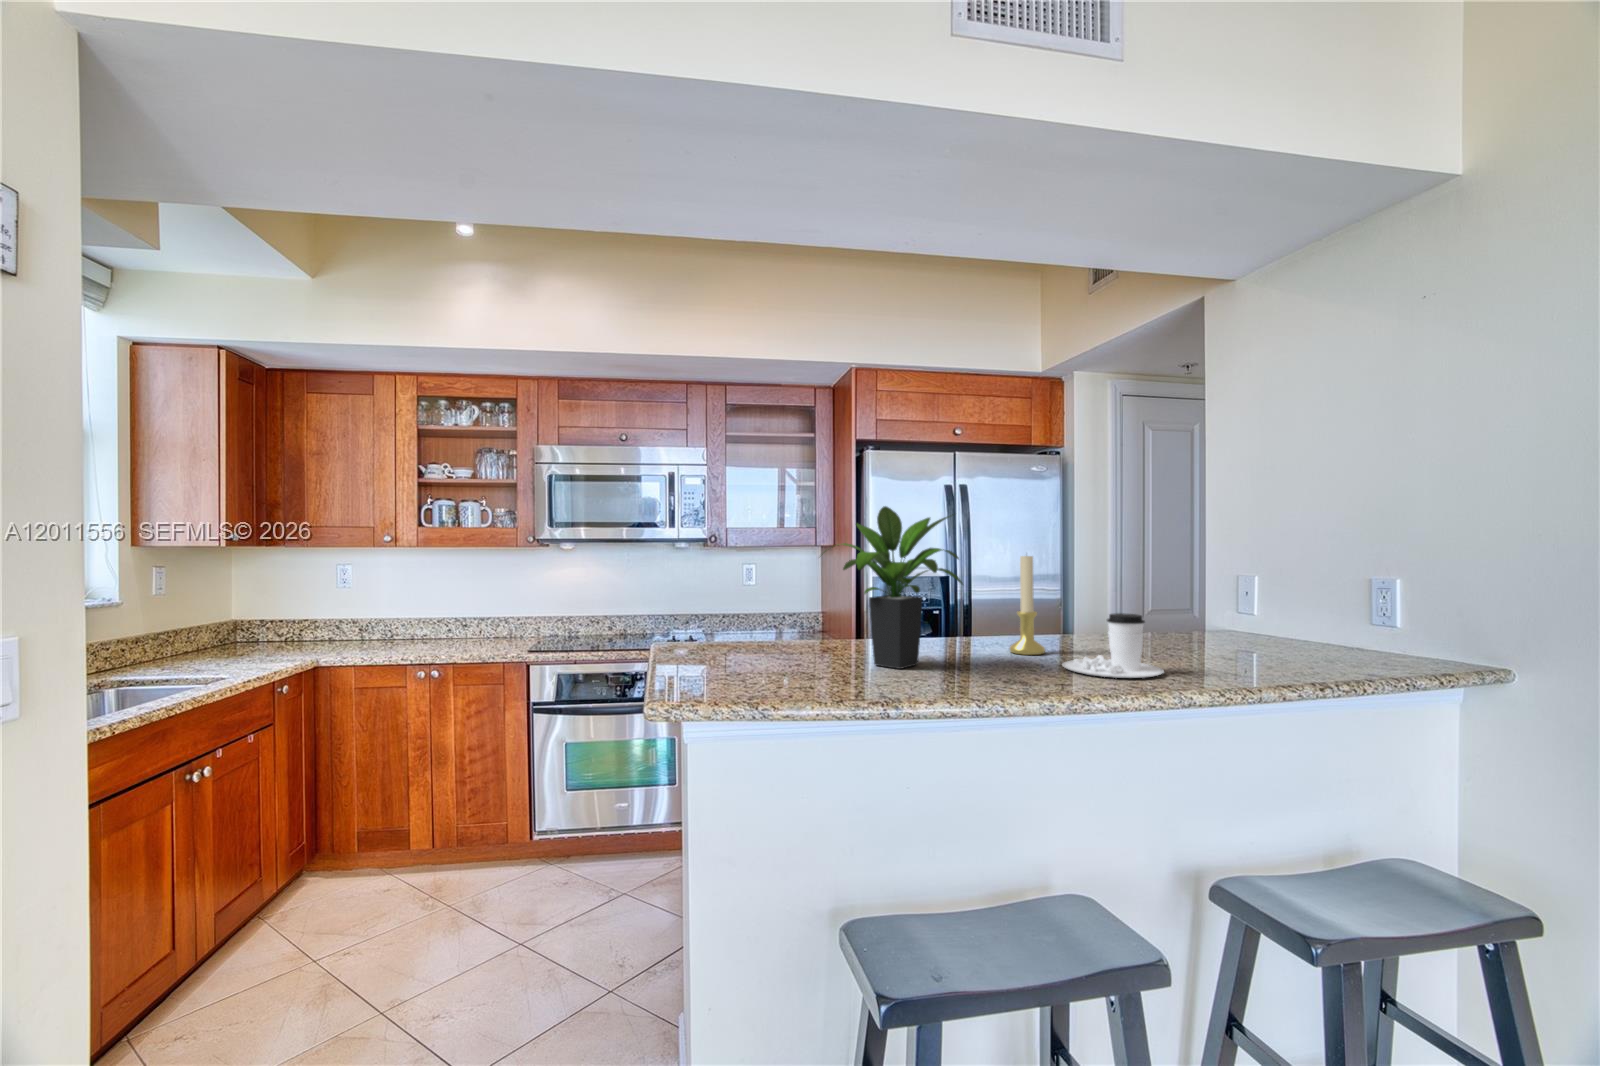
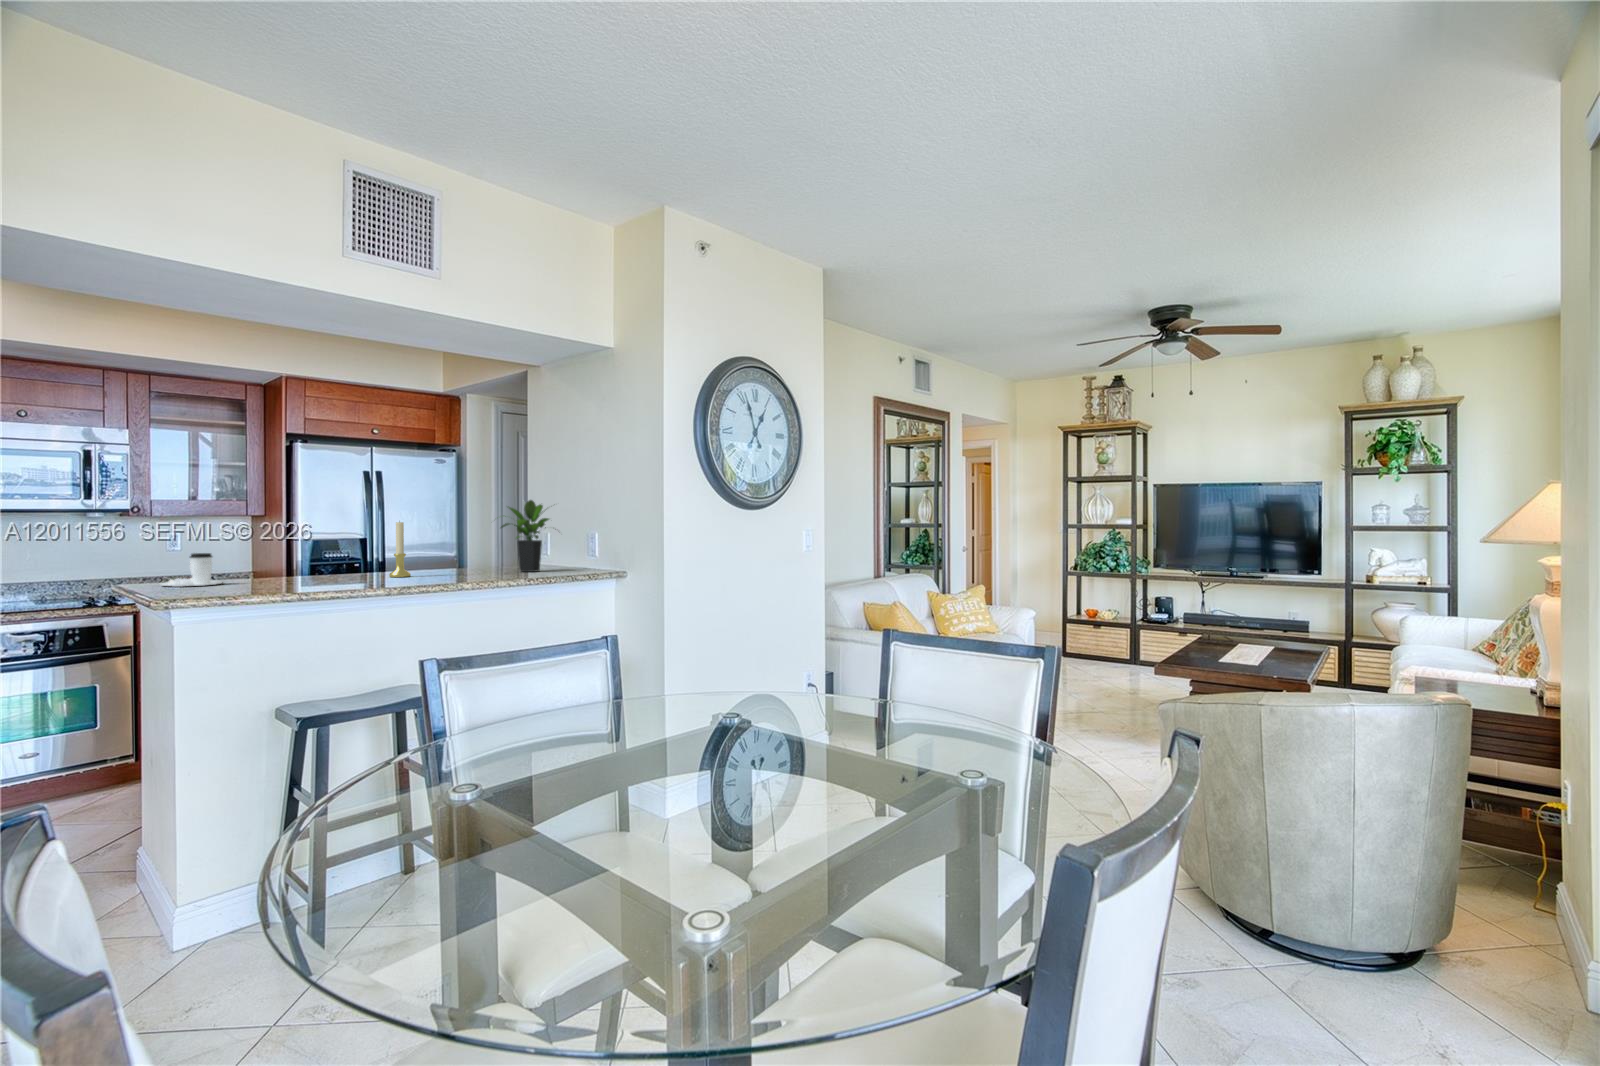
potted plant: present [822,506,963,669] -> present [501,500,549,572]
coffee cup: present [1062,613,1164,678] -> present [161,553,224,587]

